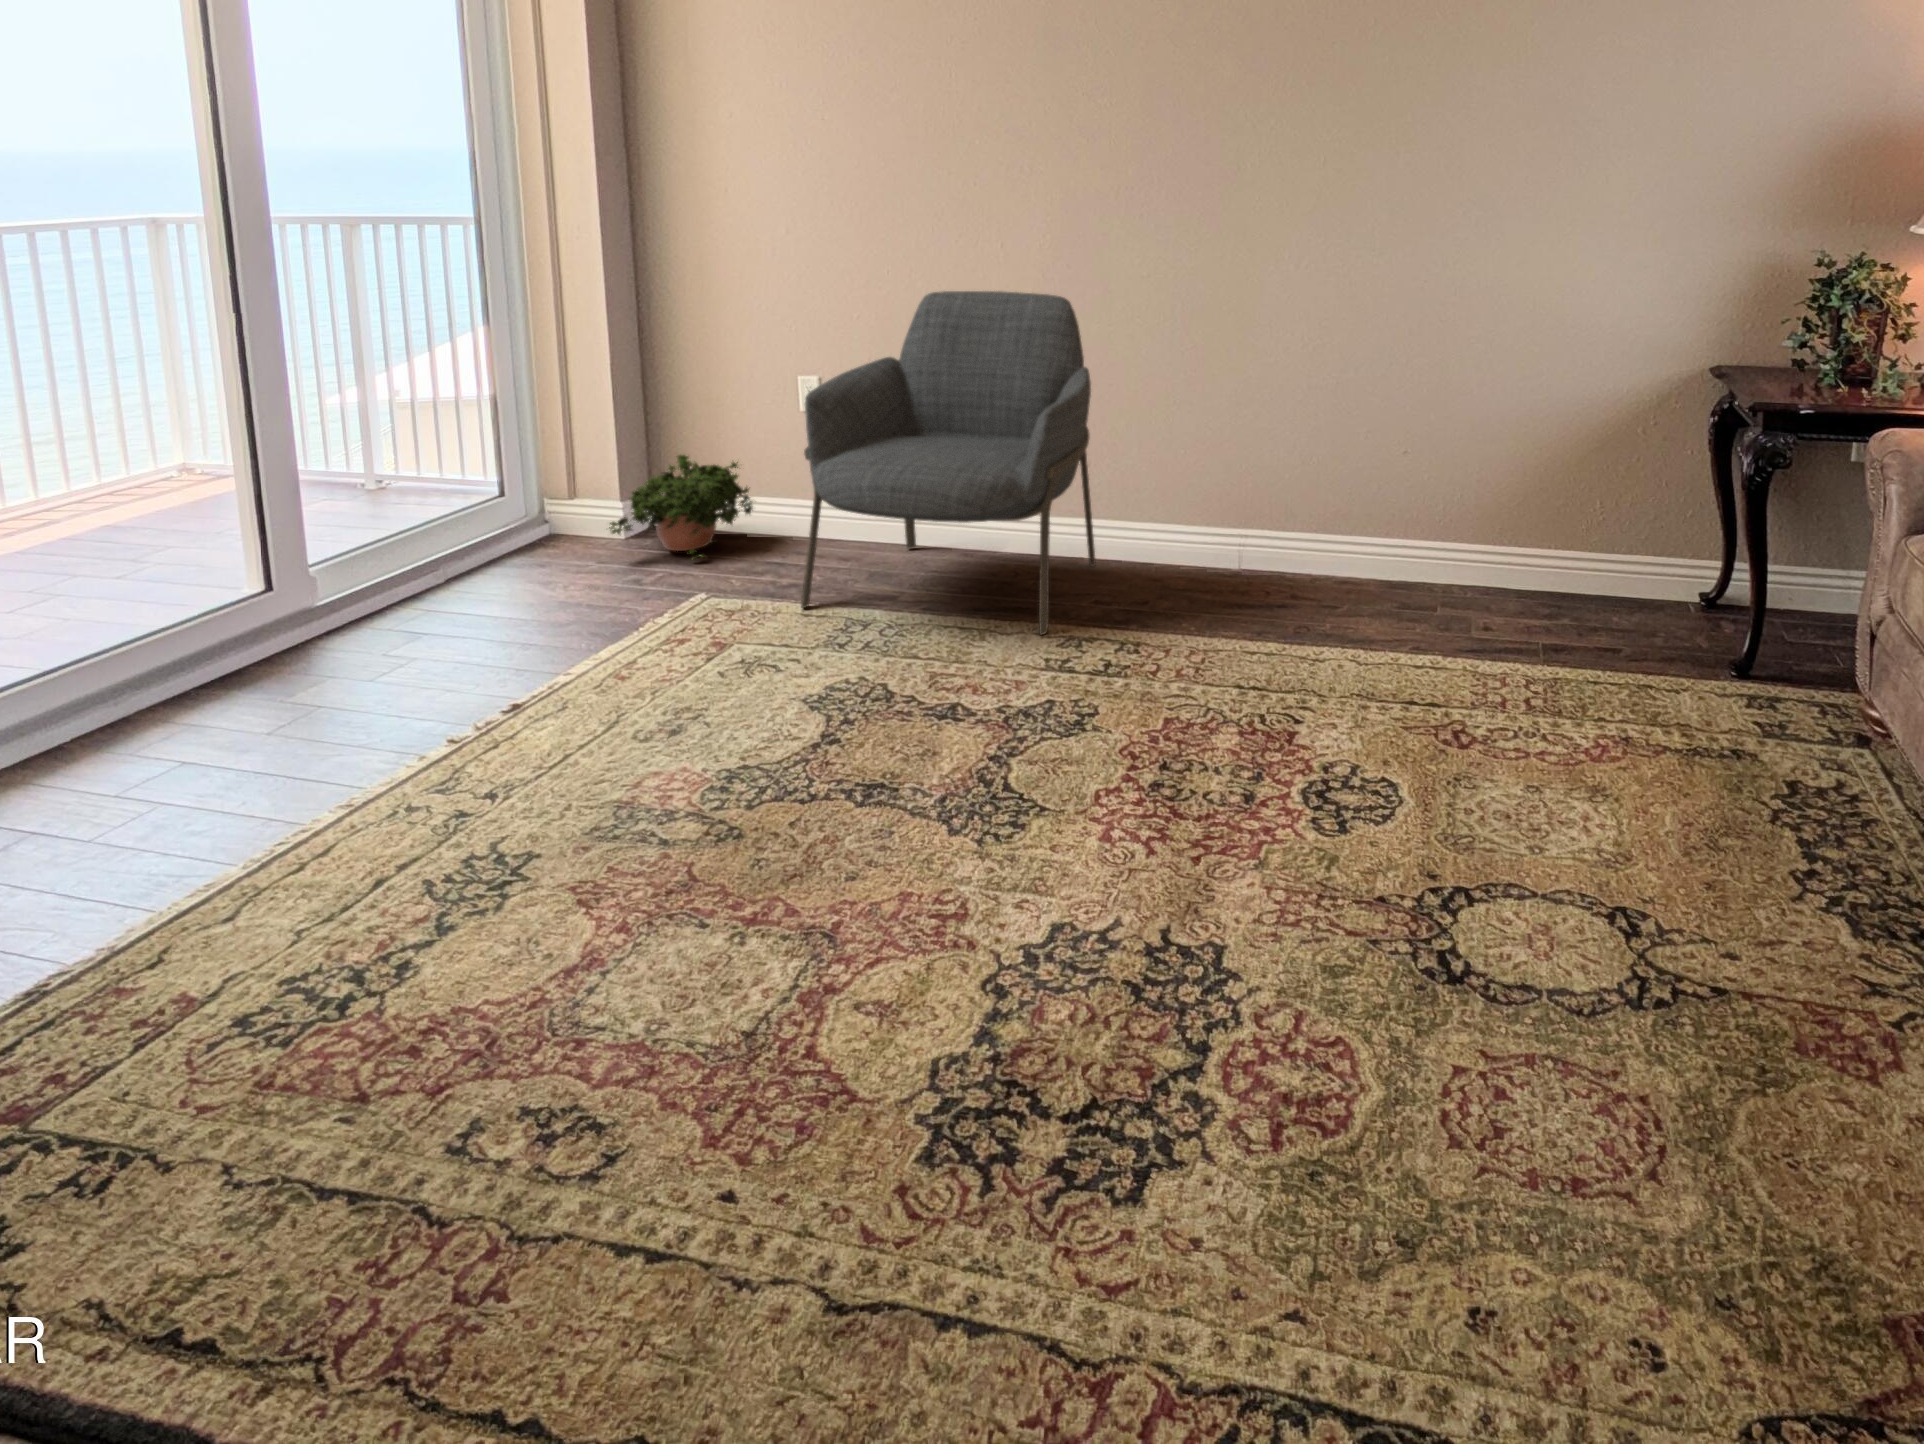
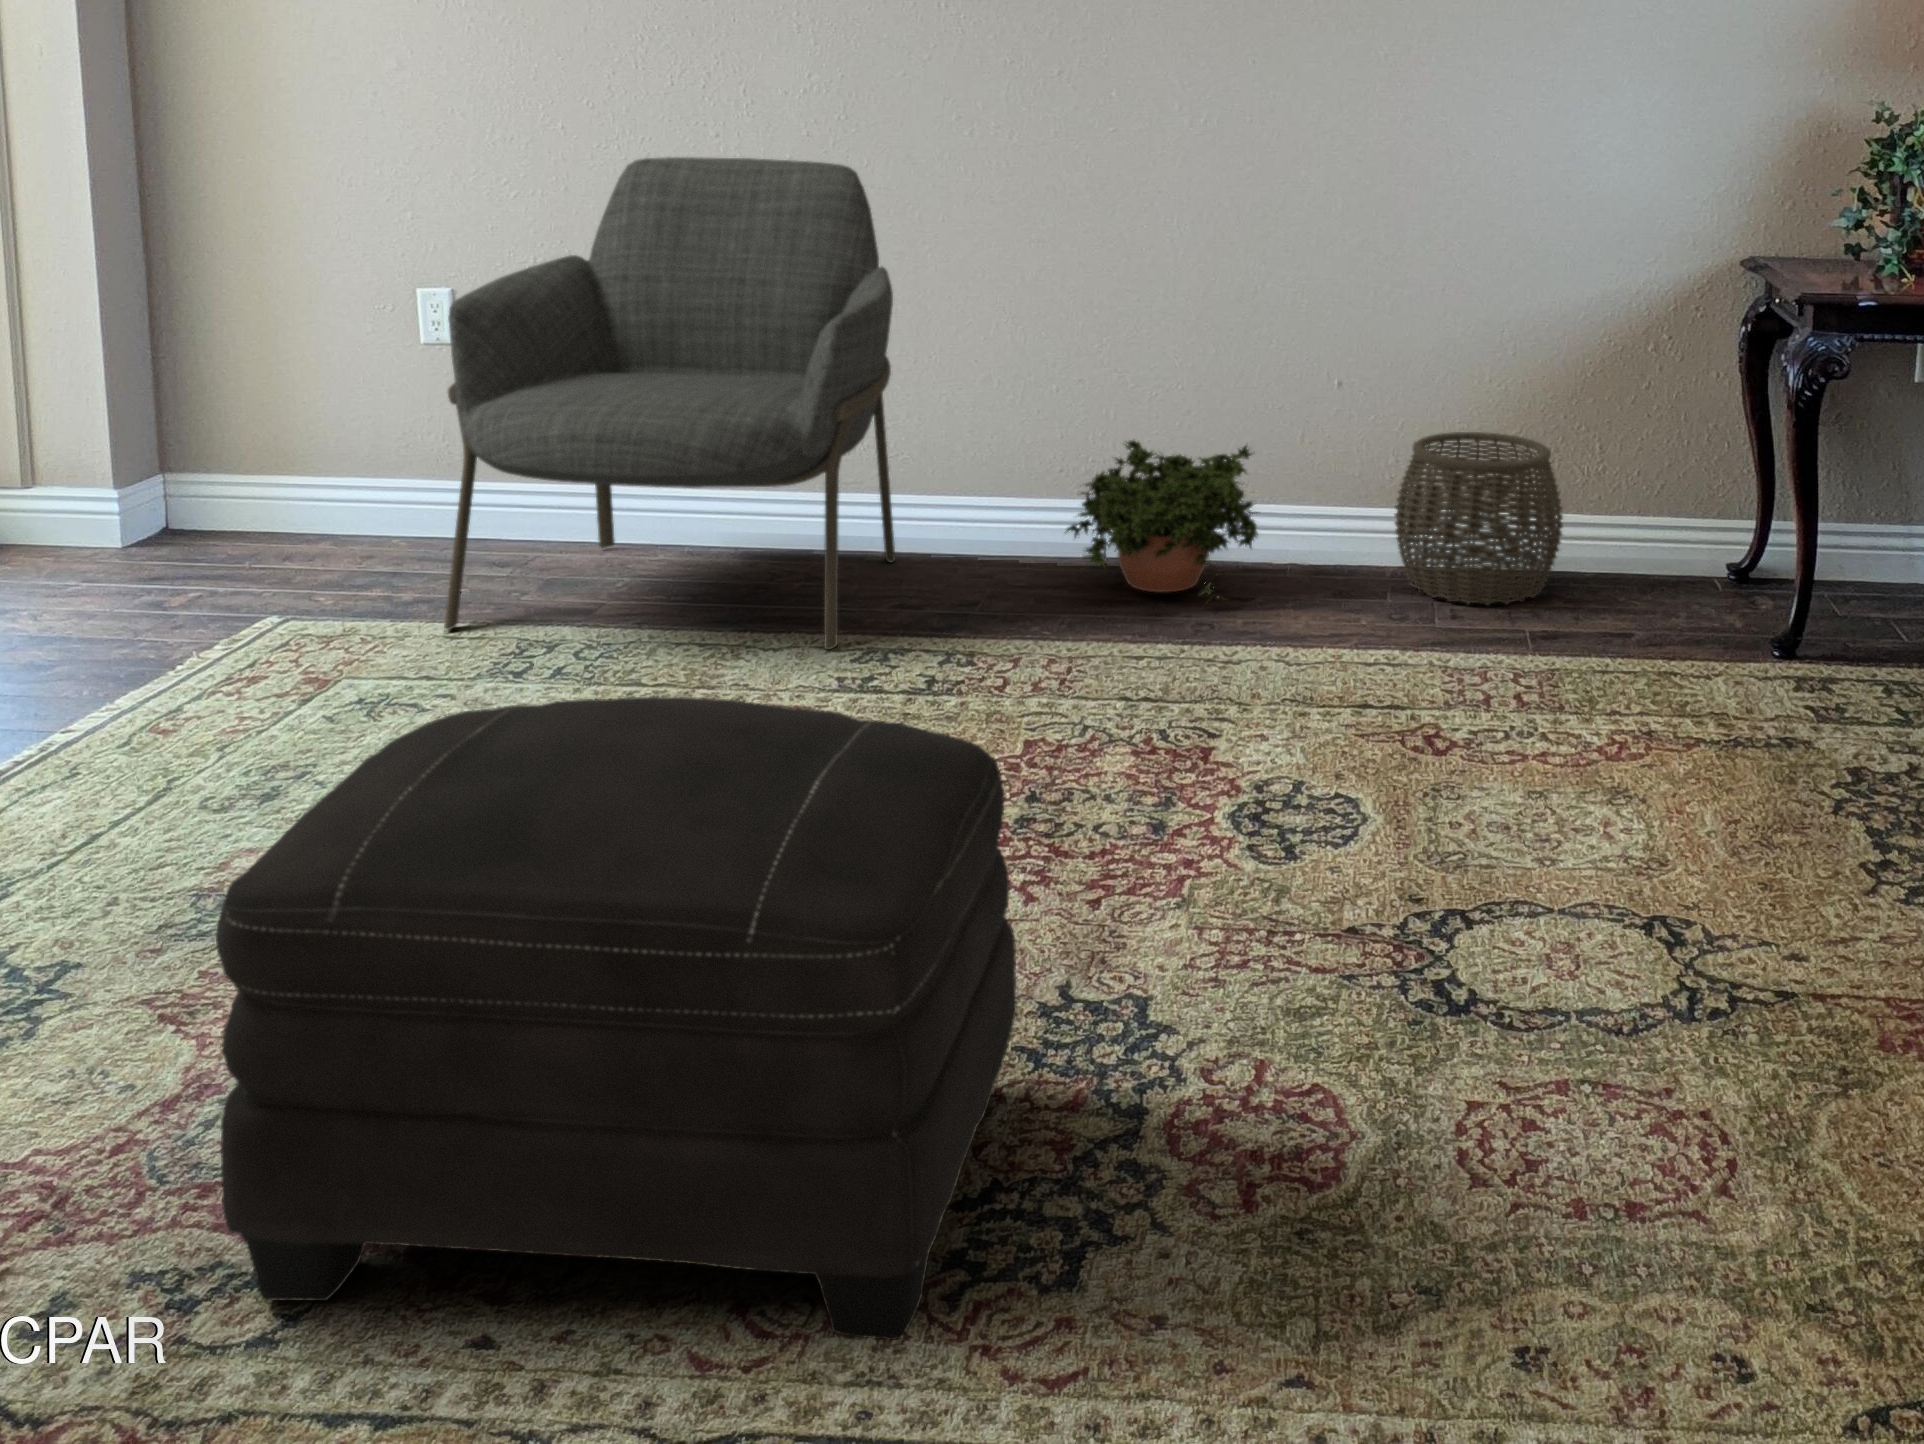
potted plant: present [609,455,753,560] -> present [1067,440,1258,603]
woven basket: none [1443,488,1571,620] -> present [1394,432,1563,605]
ottoman: none [566,721,1118,1233] -> present [216,697,1017,1340]

